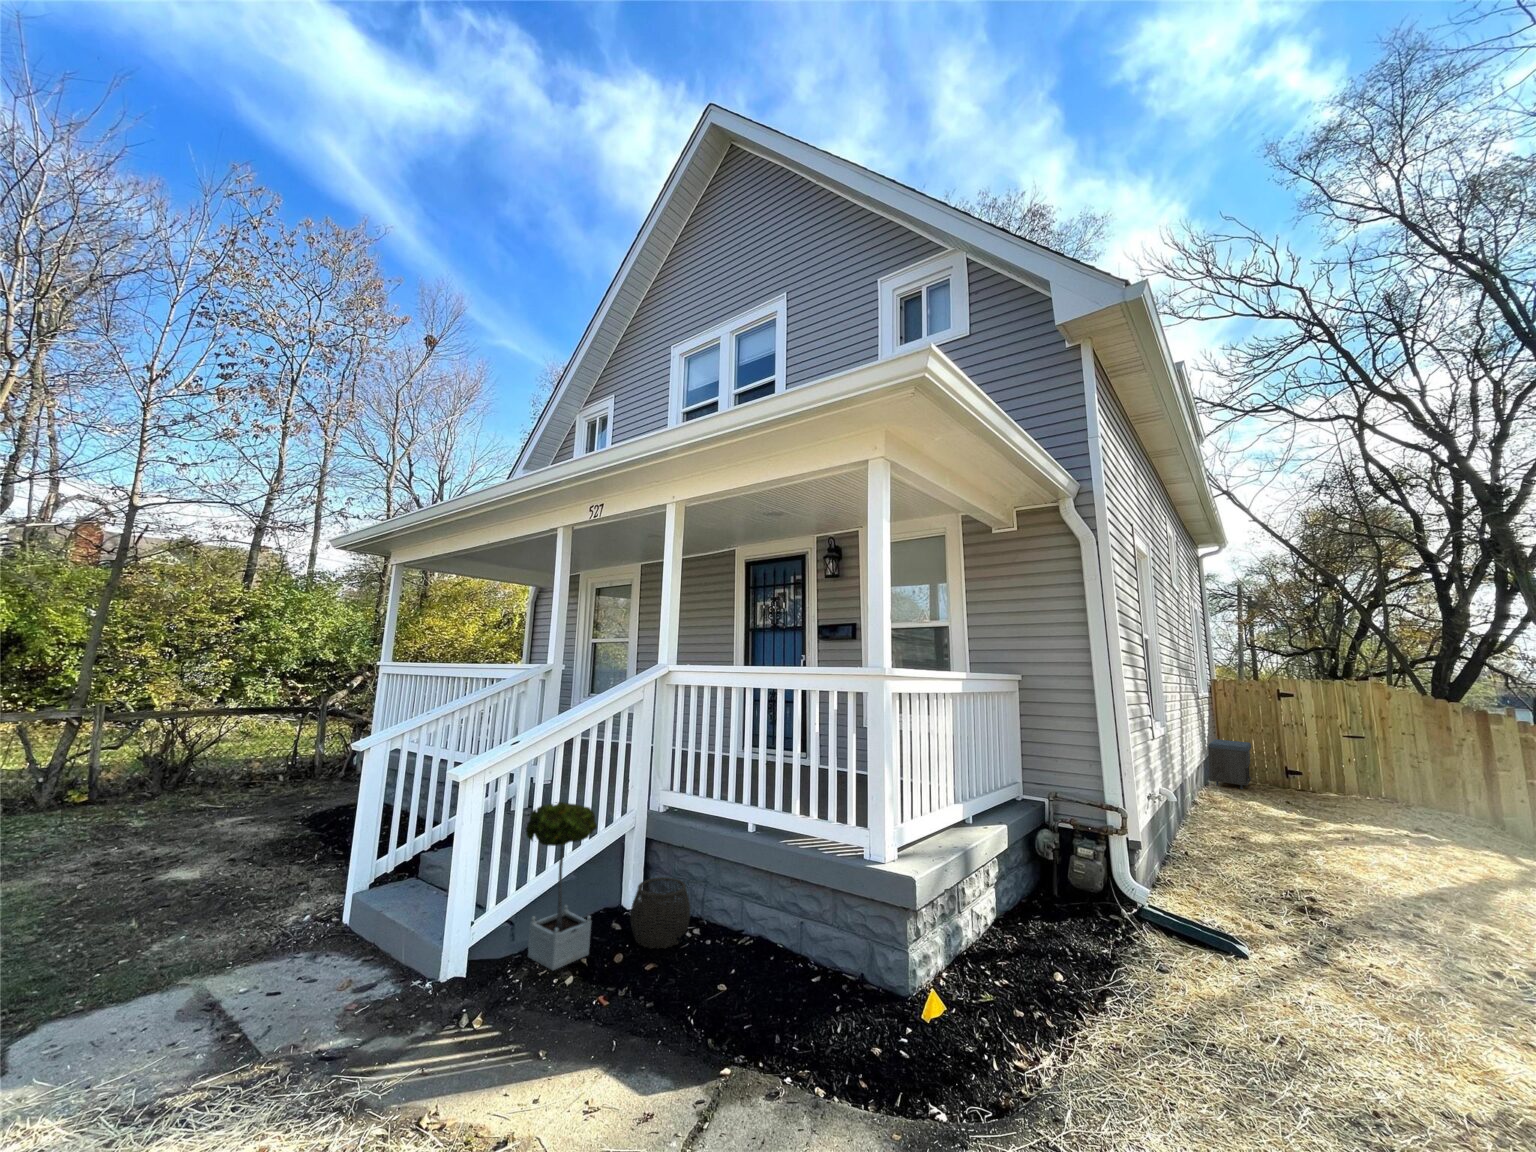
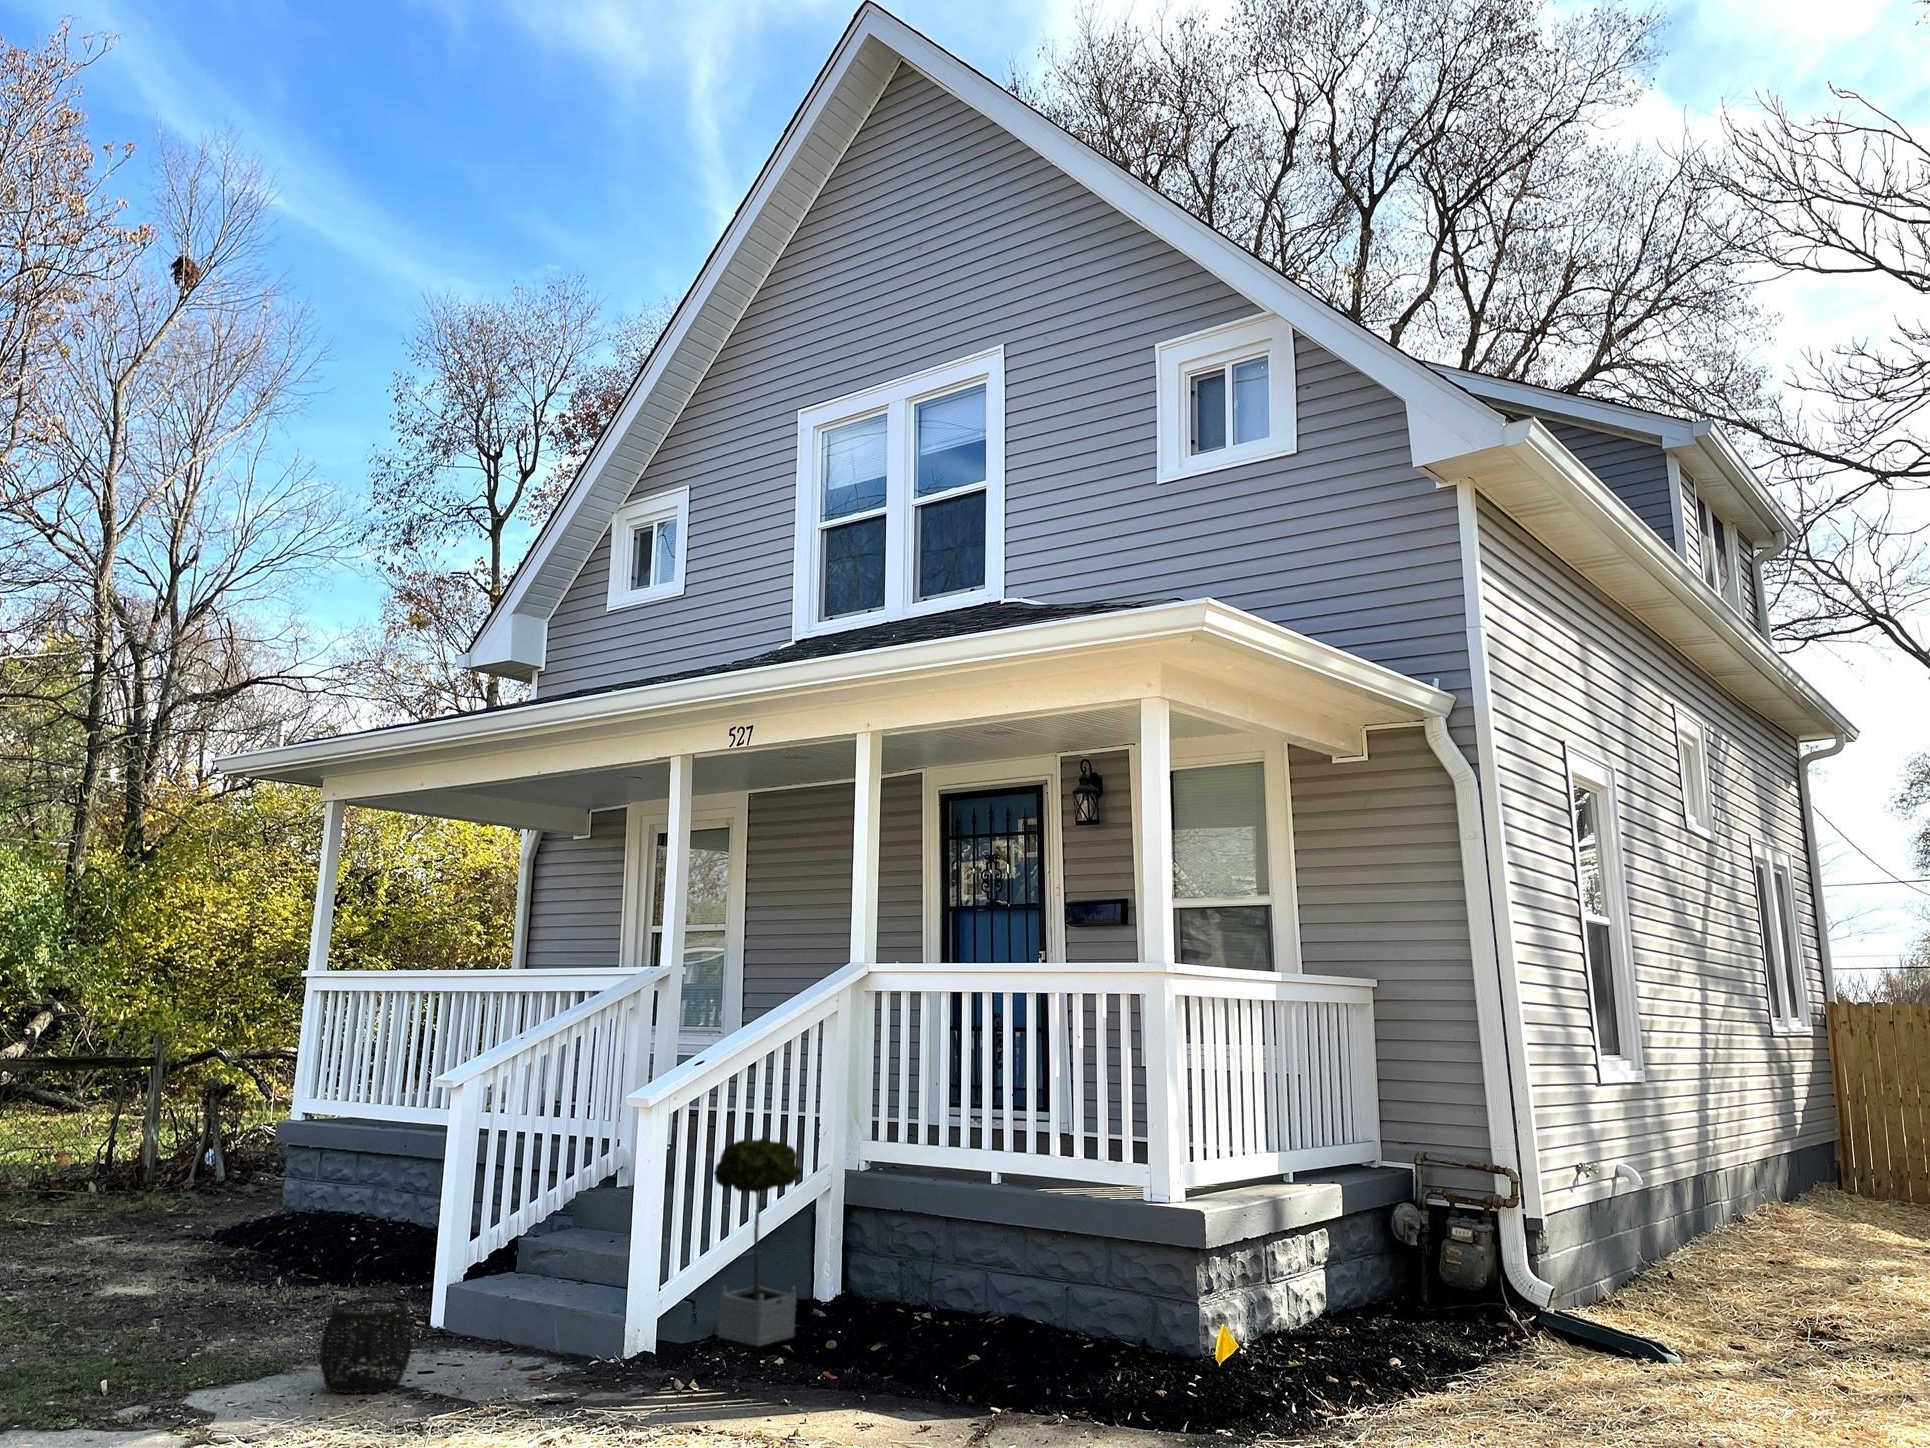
storage bench: present [1208,739,1251,789] -> none [1777,1111,1863,1199]
woven basket: present [630,877,690,949] -> present [319,1298,413,1394]

